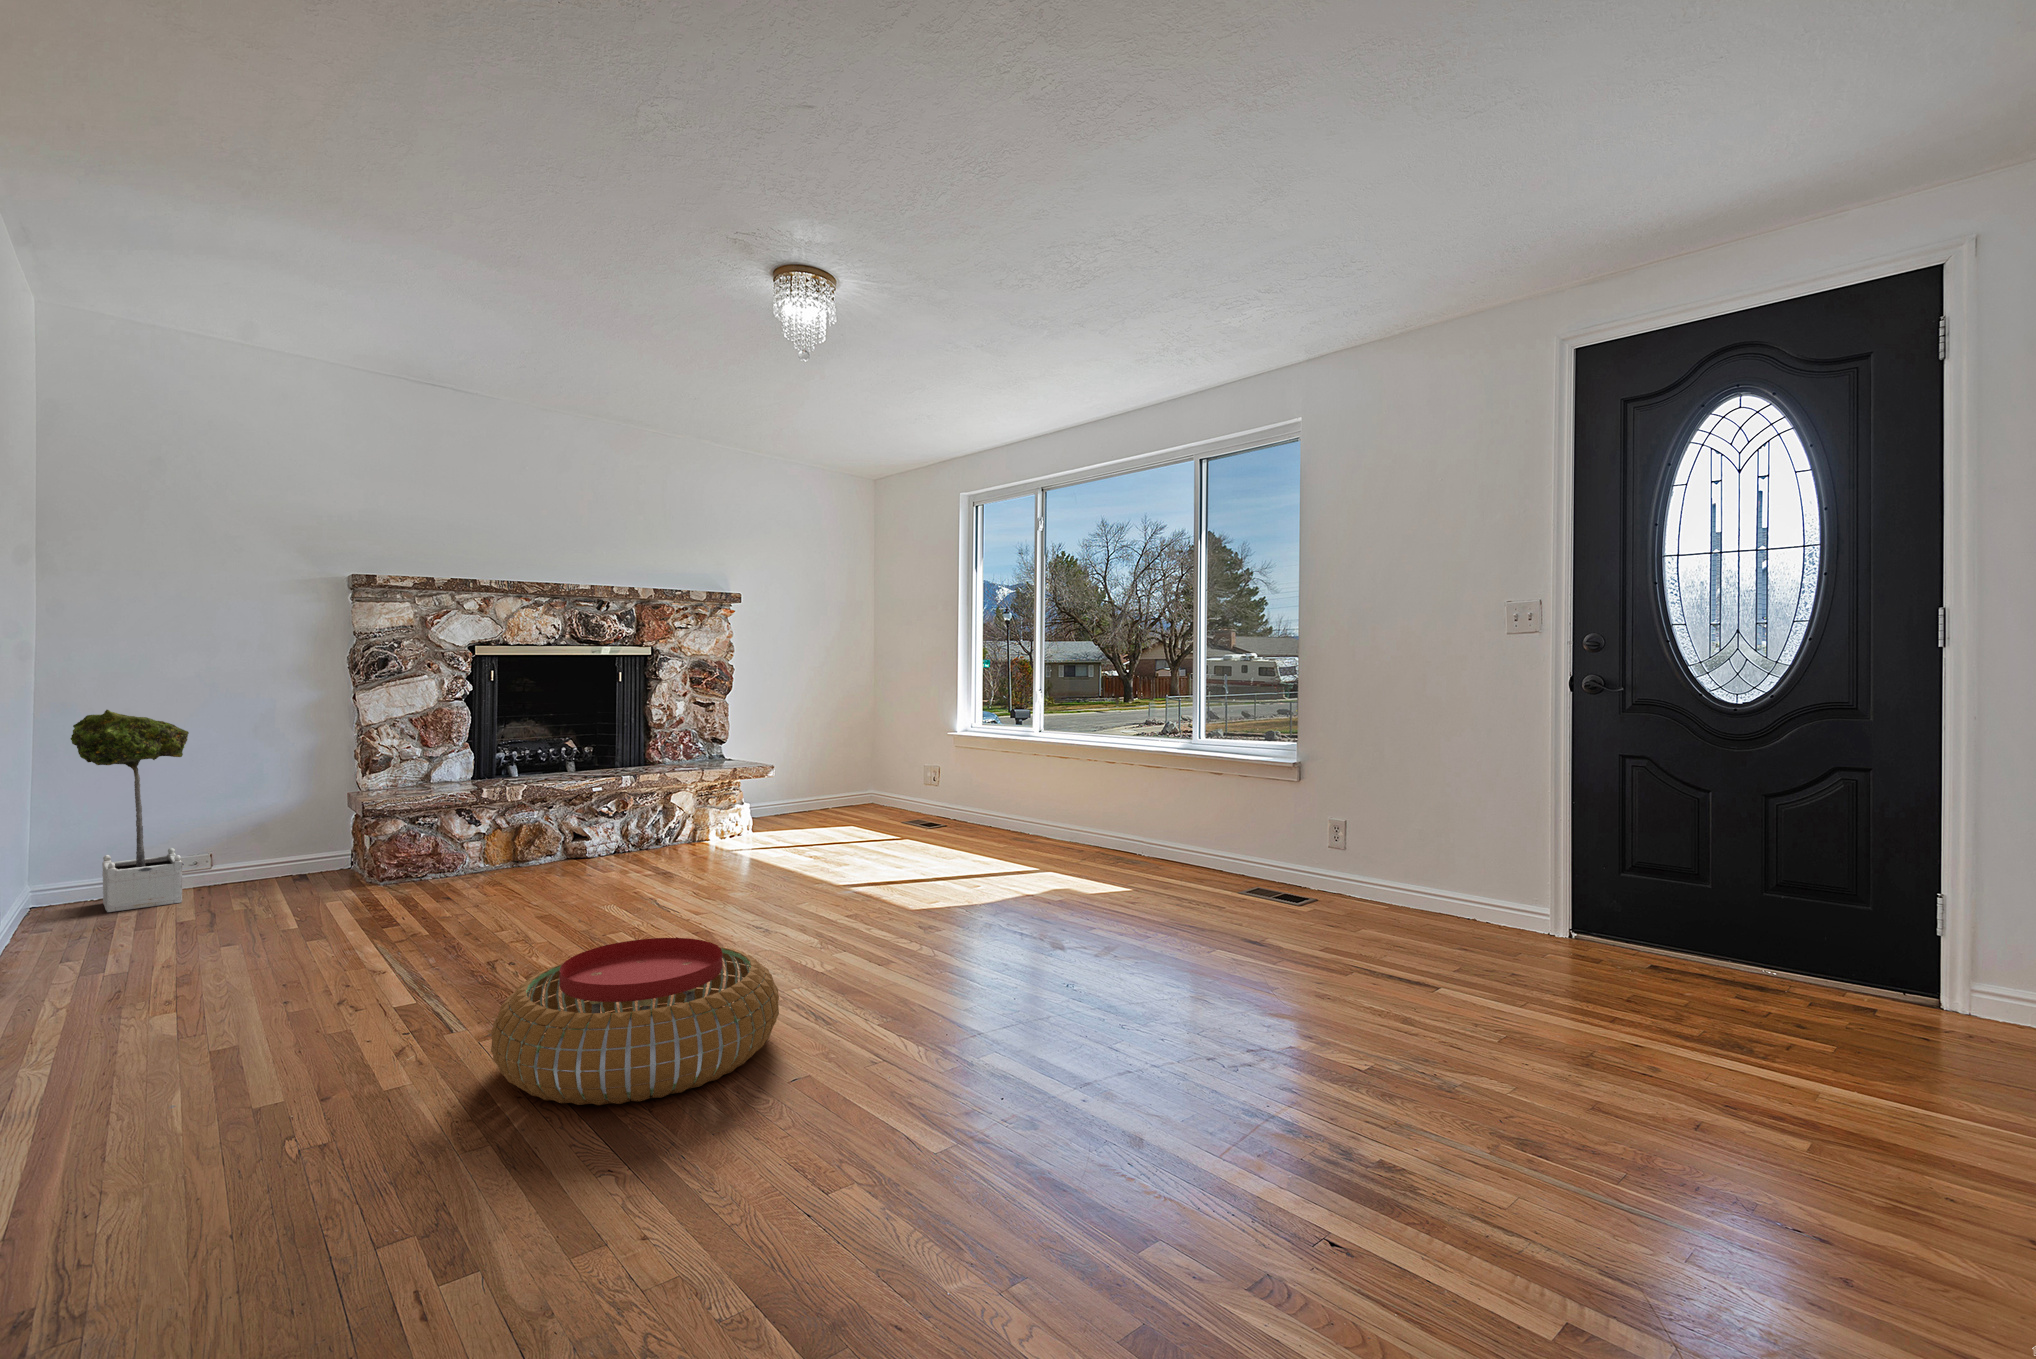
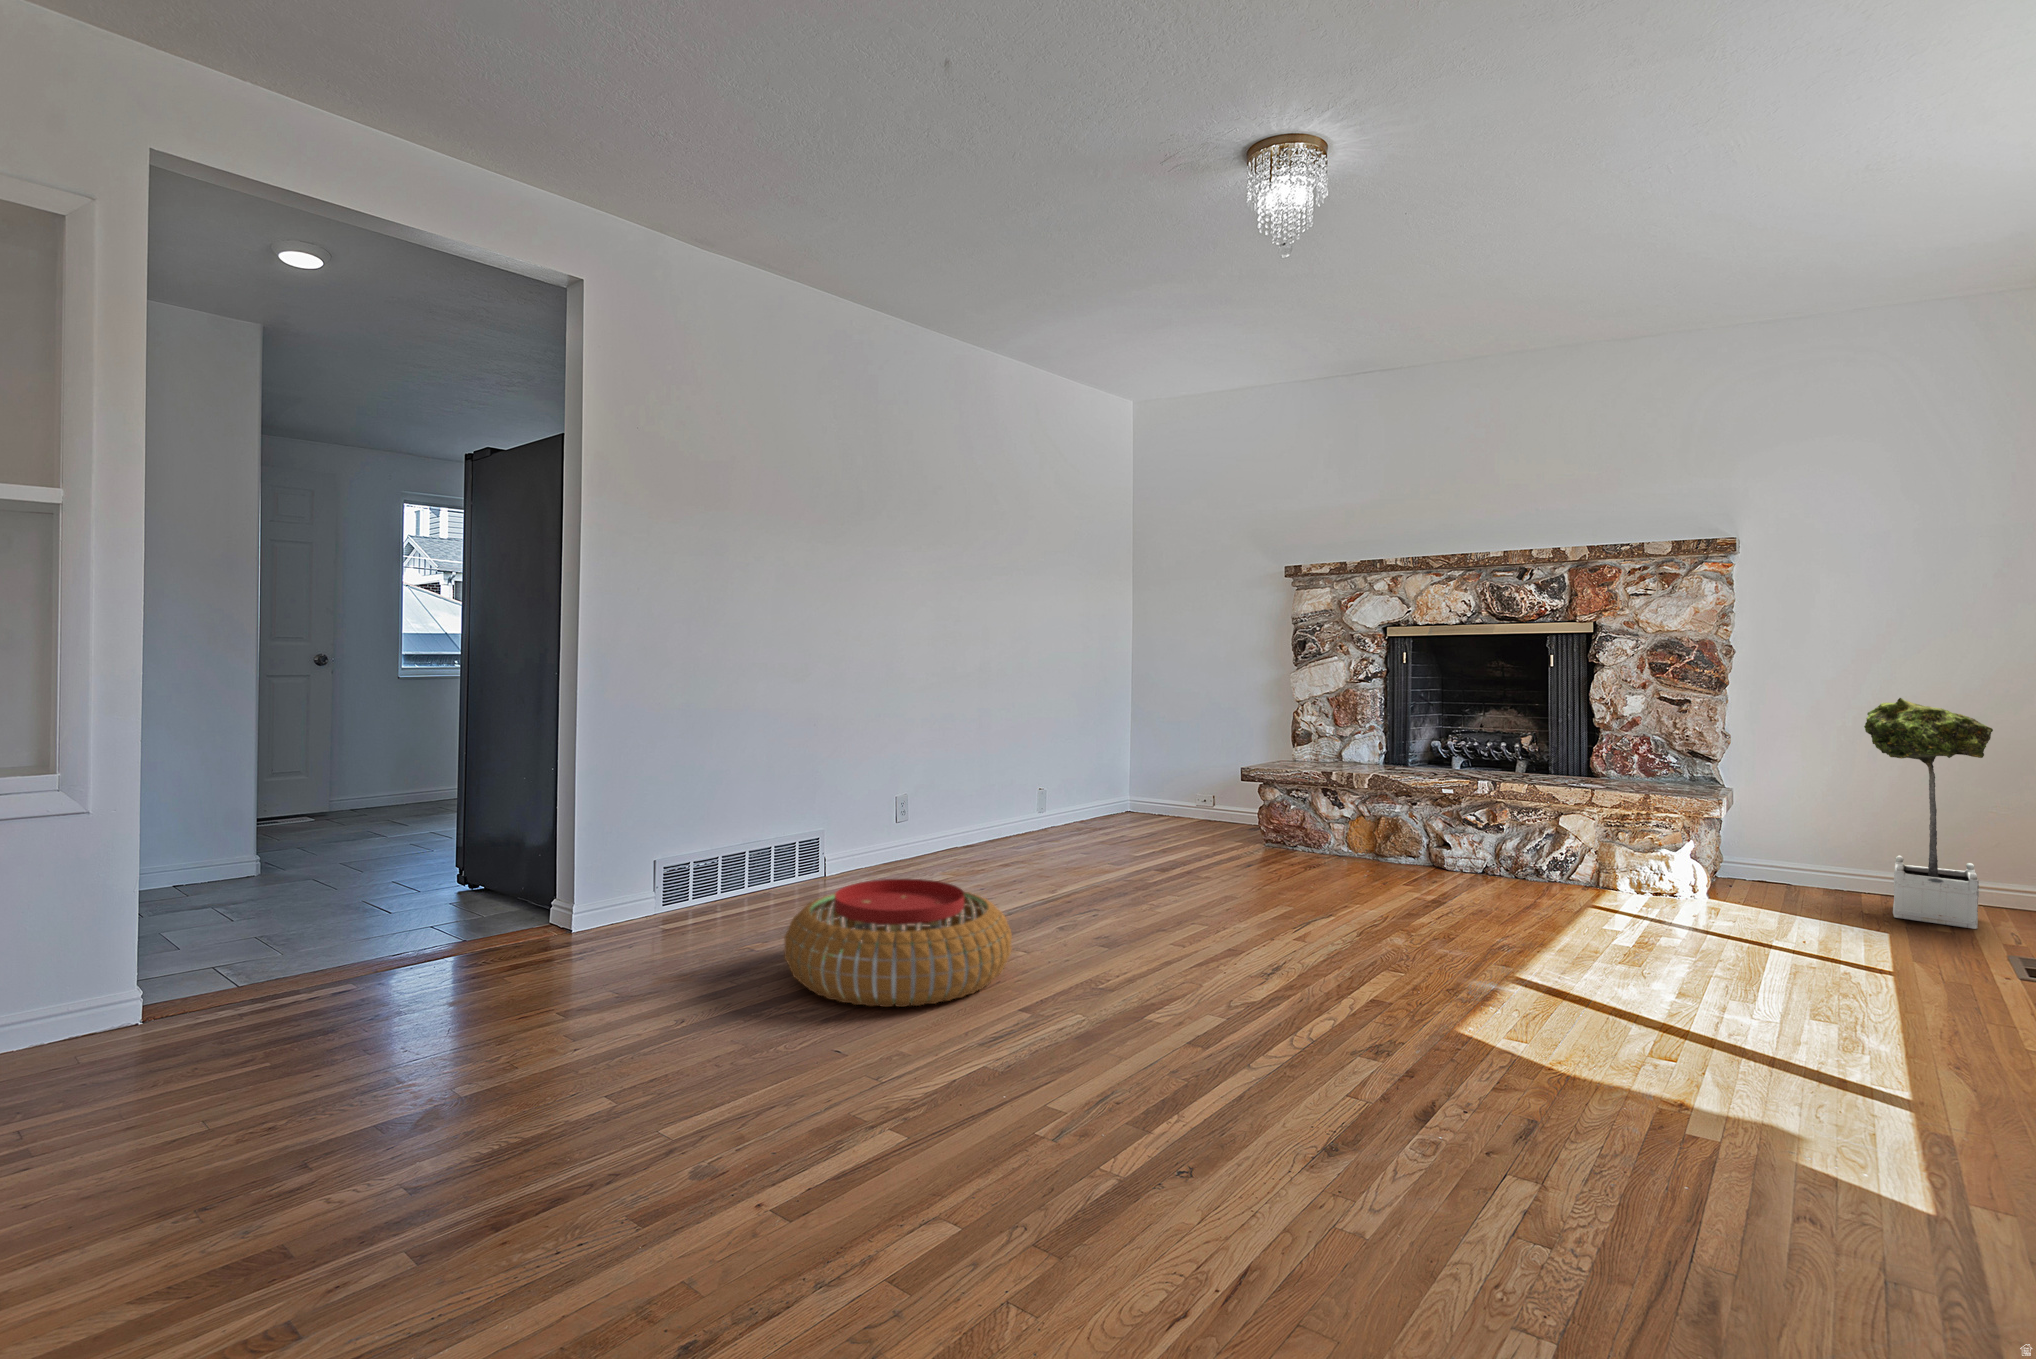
potted tree: present [70,710,189,912] -> present [1864,698,1993,929]

